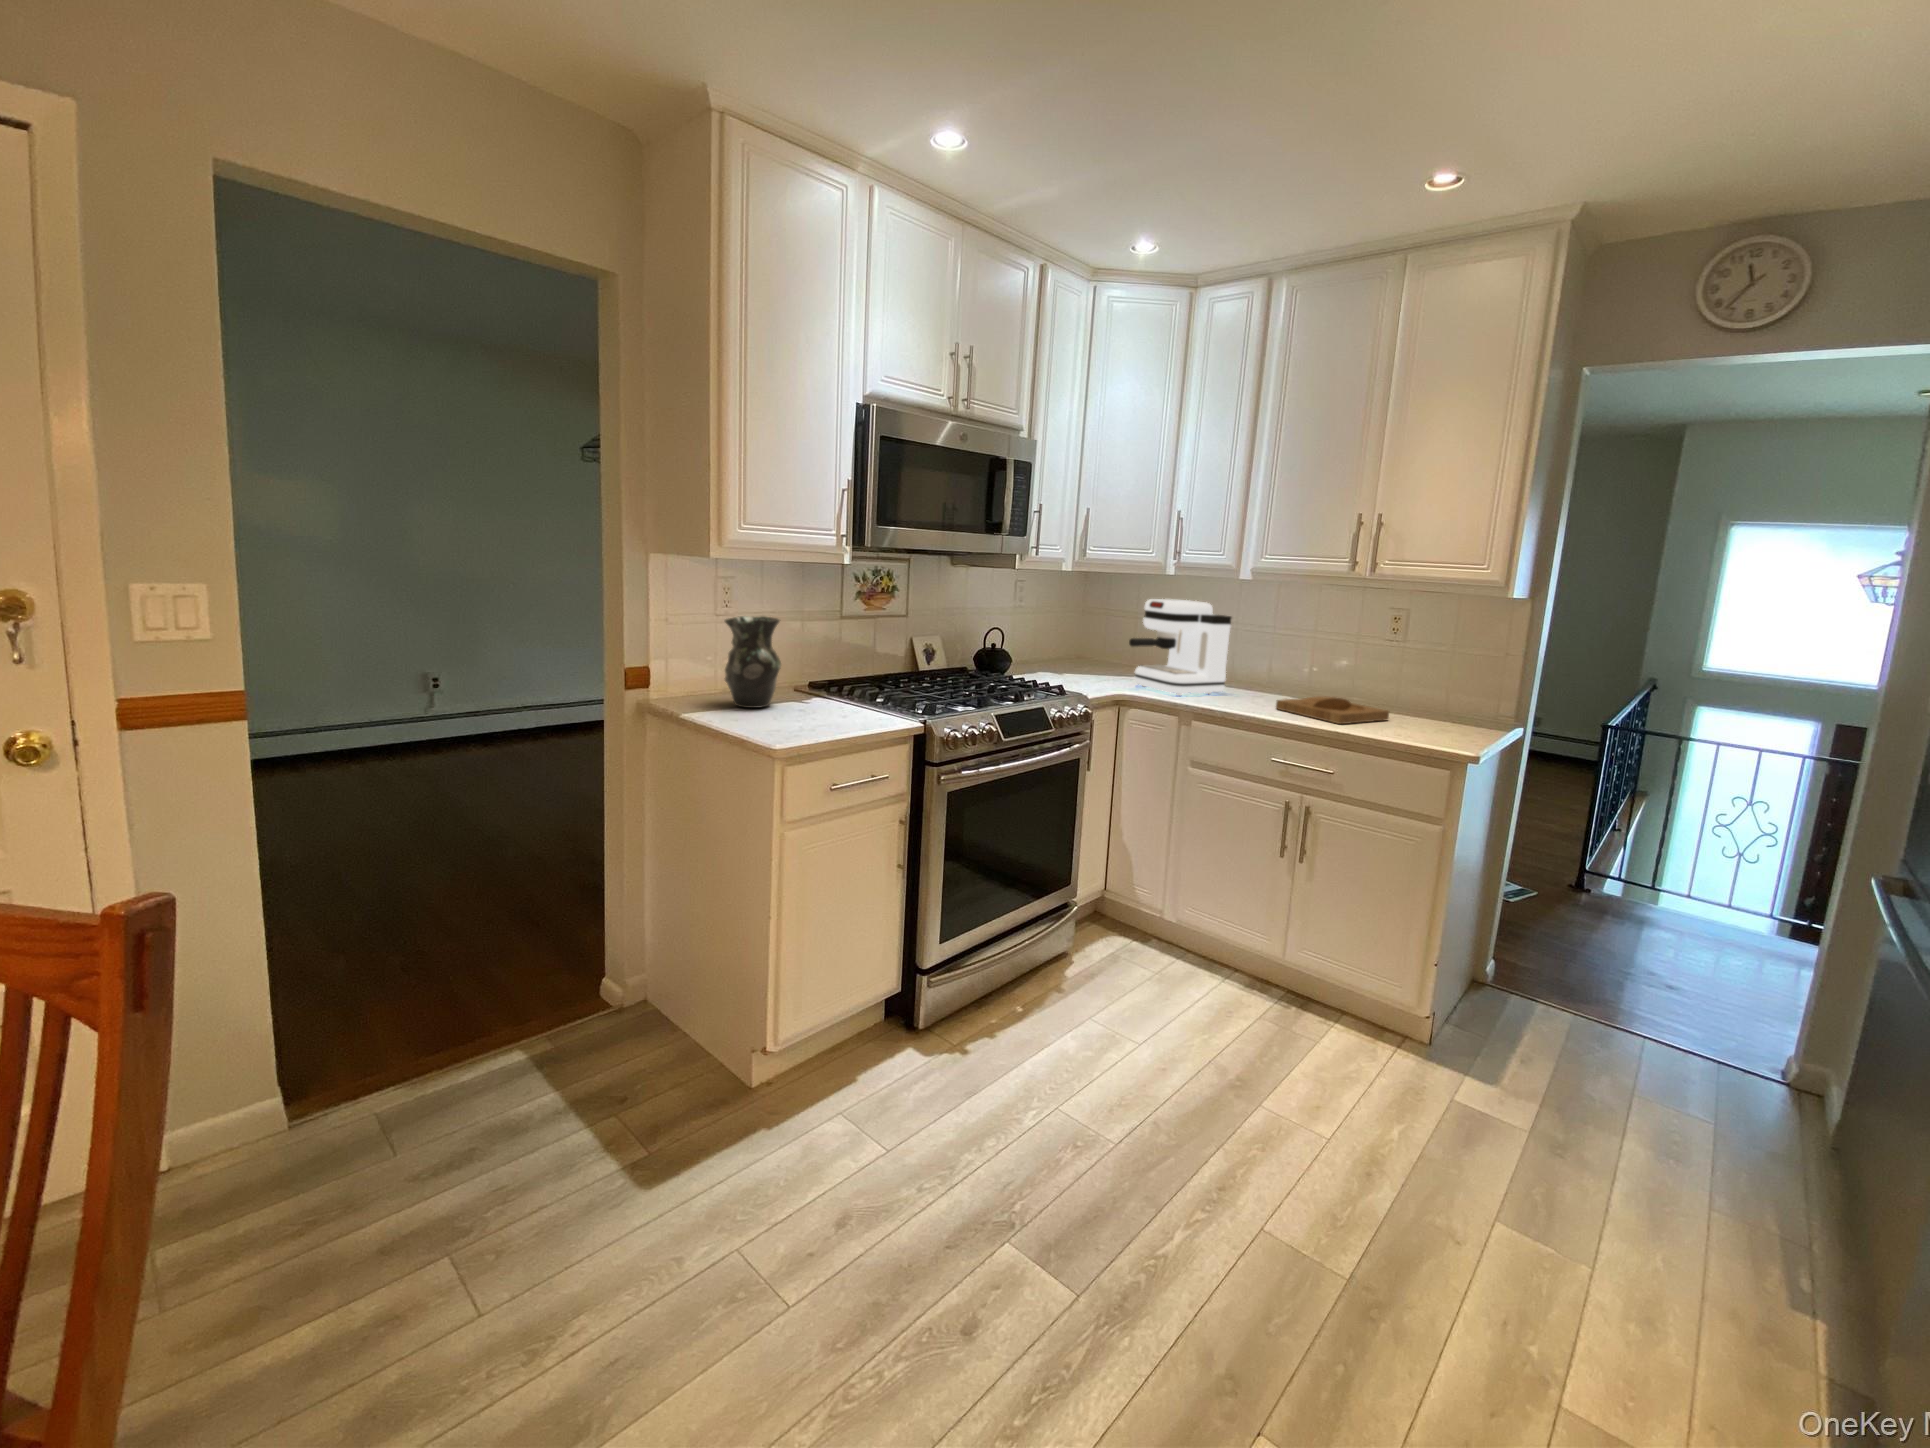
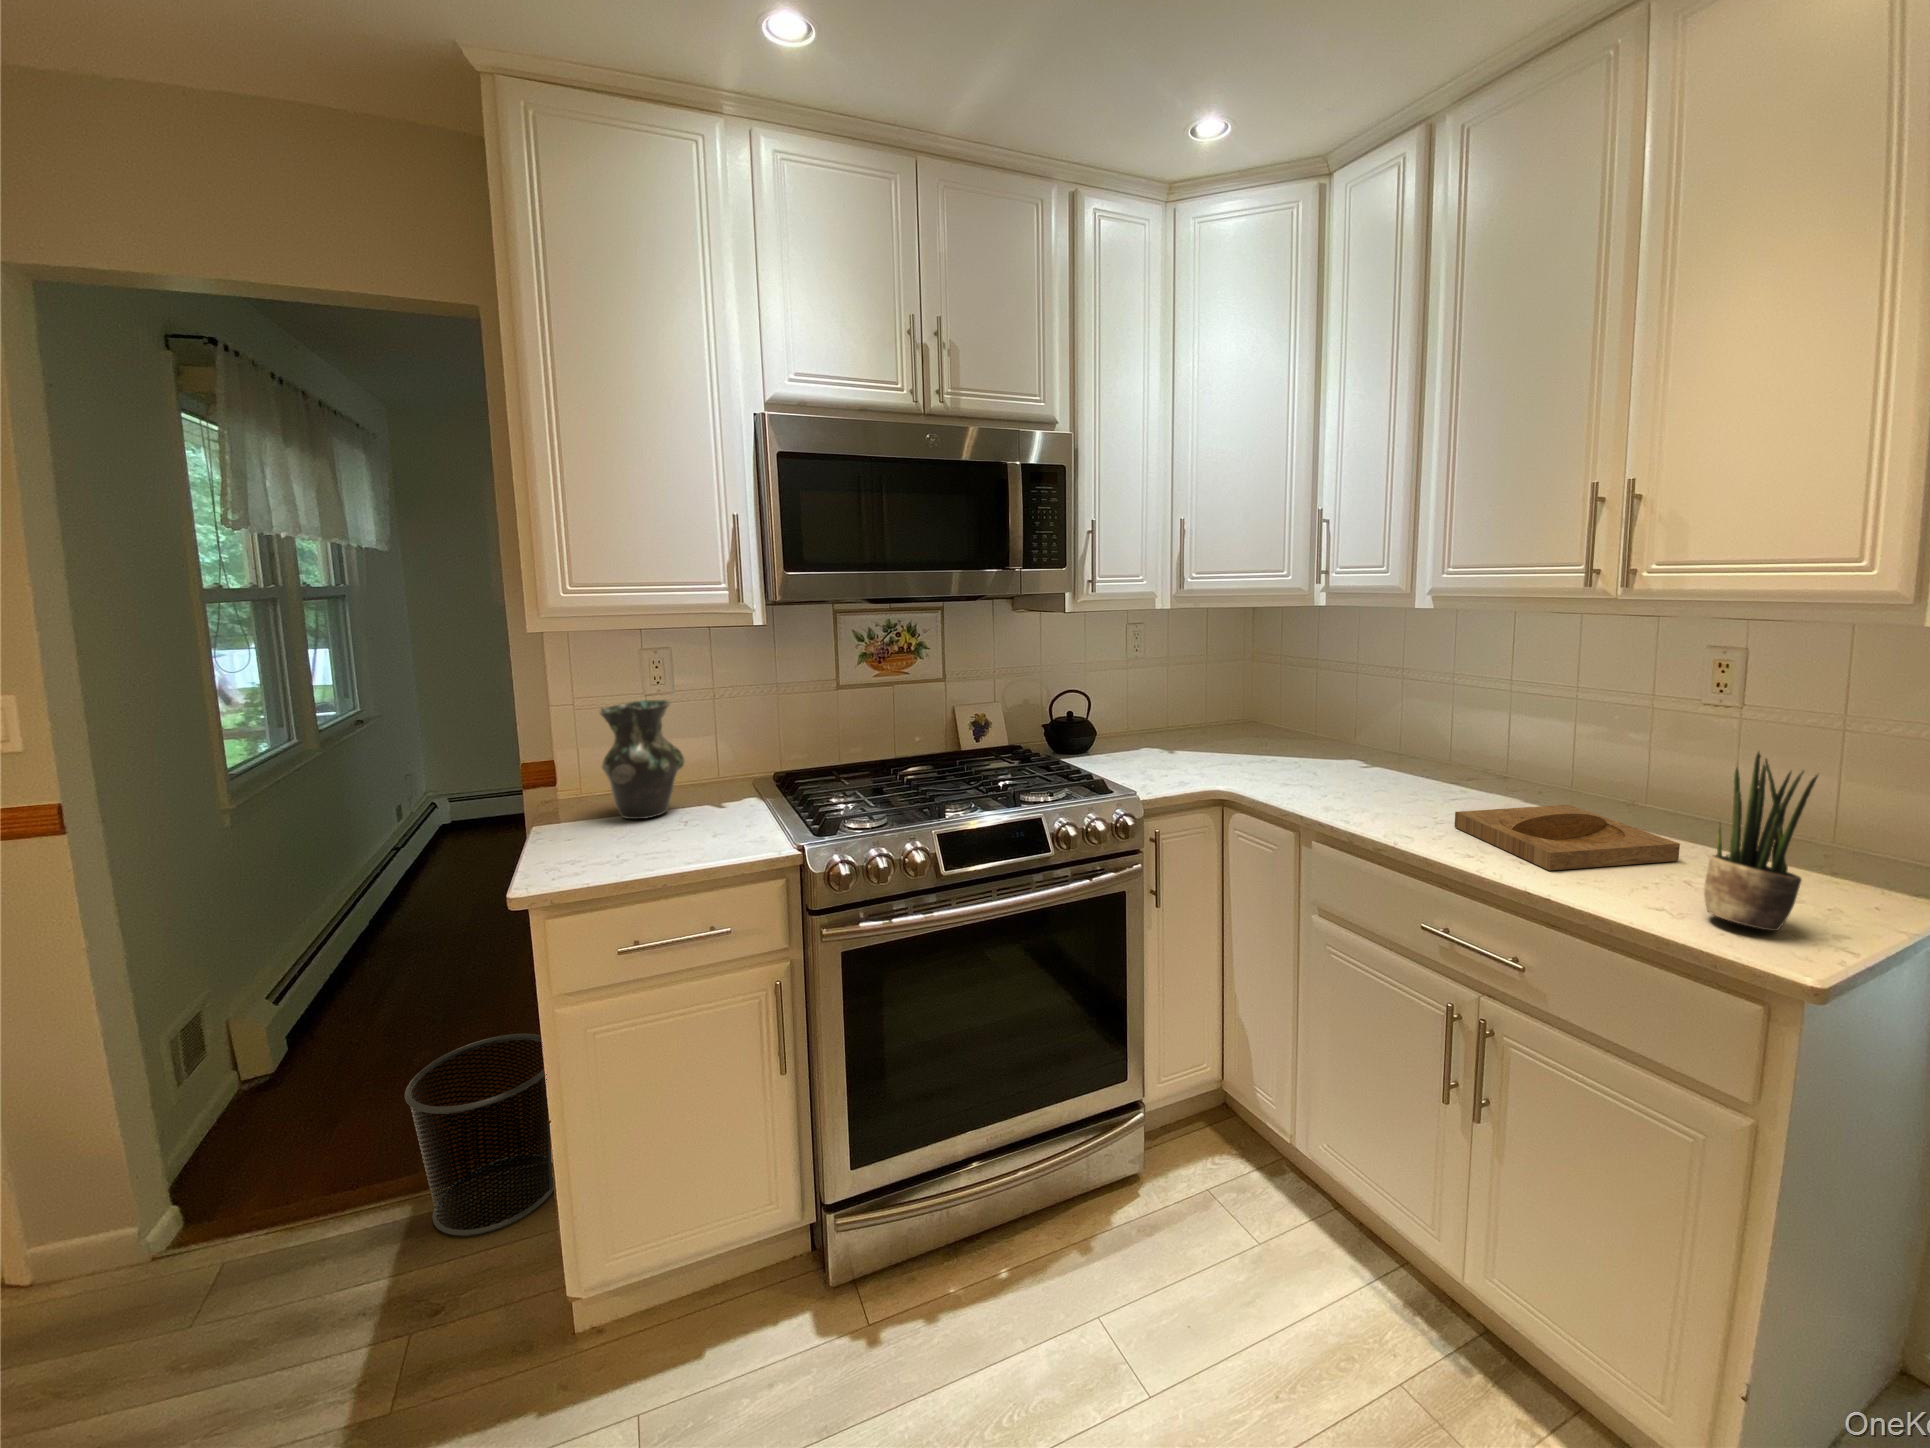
coffee maker: present [1129,599,1231,695] -> none [1230,642,1396,795]
potted plant: none [1418,655,1469,740] -> present [1704,752,1818,931]
waste bin: none [527,900,649,1057] -> present [405,1034,555,1236]

